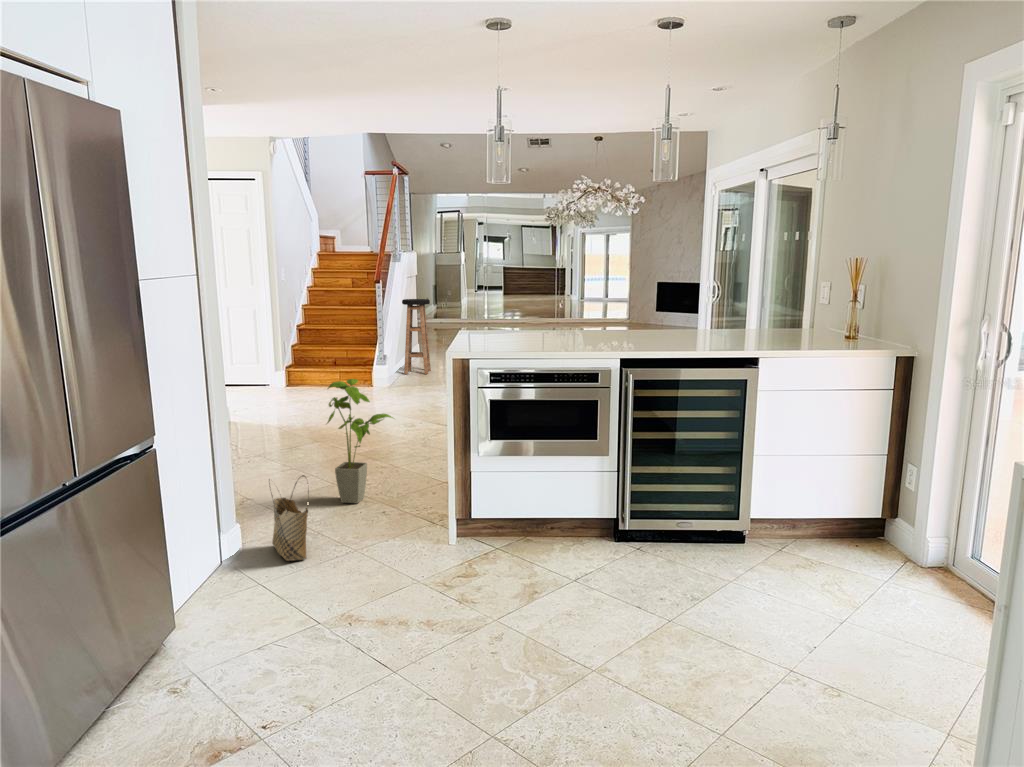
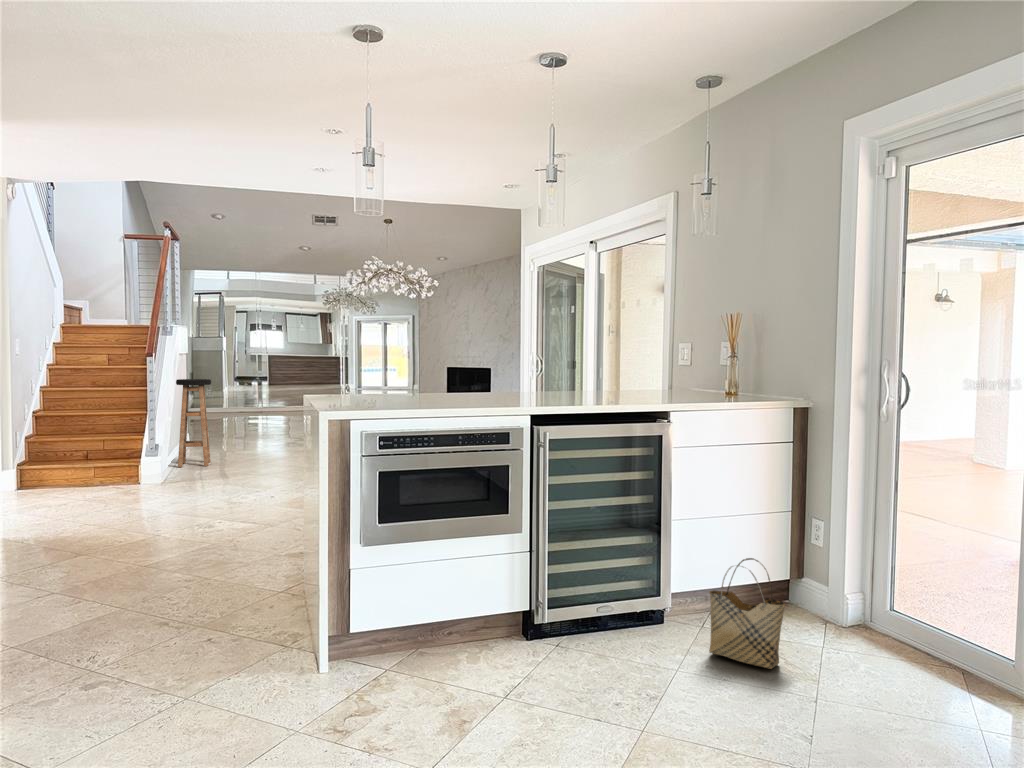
house plant: present [327,379,393,503] -> none [118,458,221,633]
woven basket: present [269,475,309,561] -> present [709,558,785,669]

